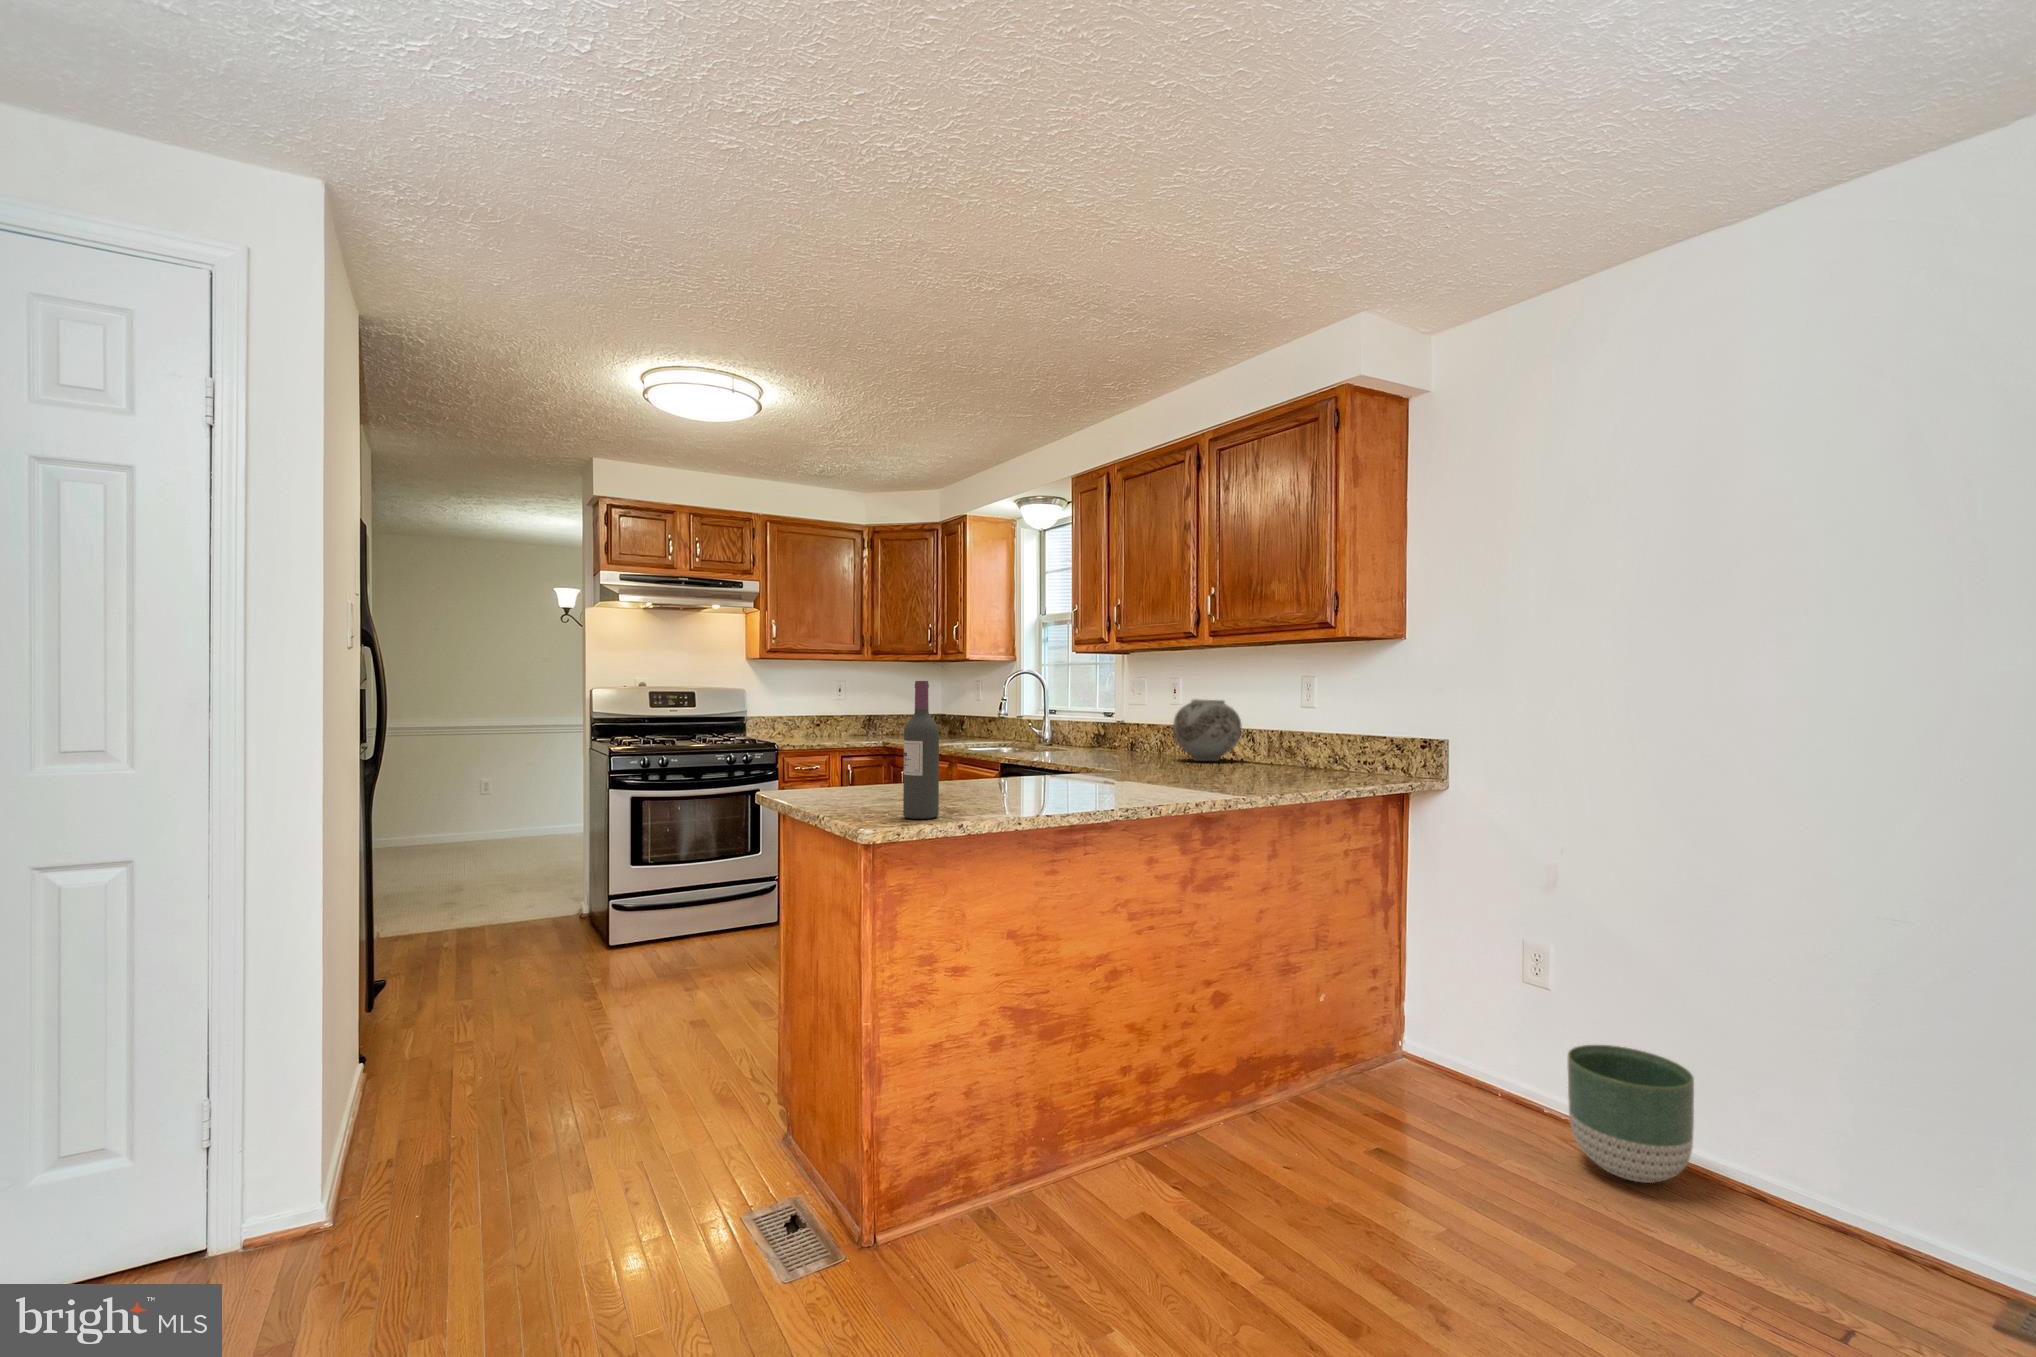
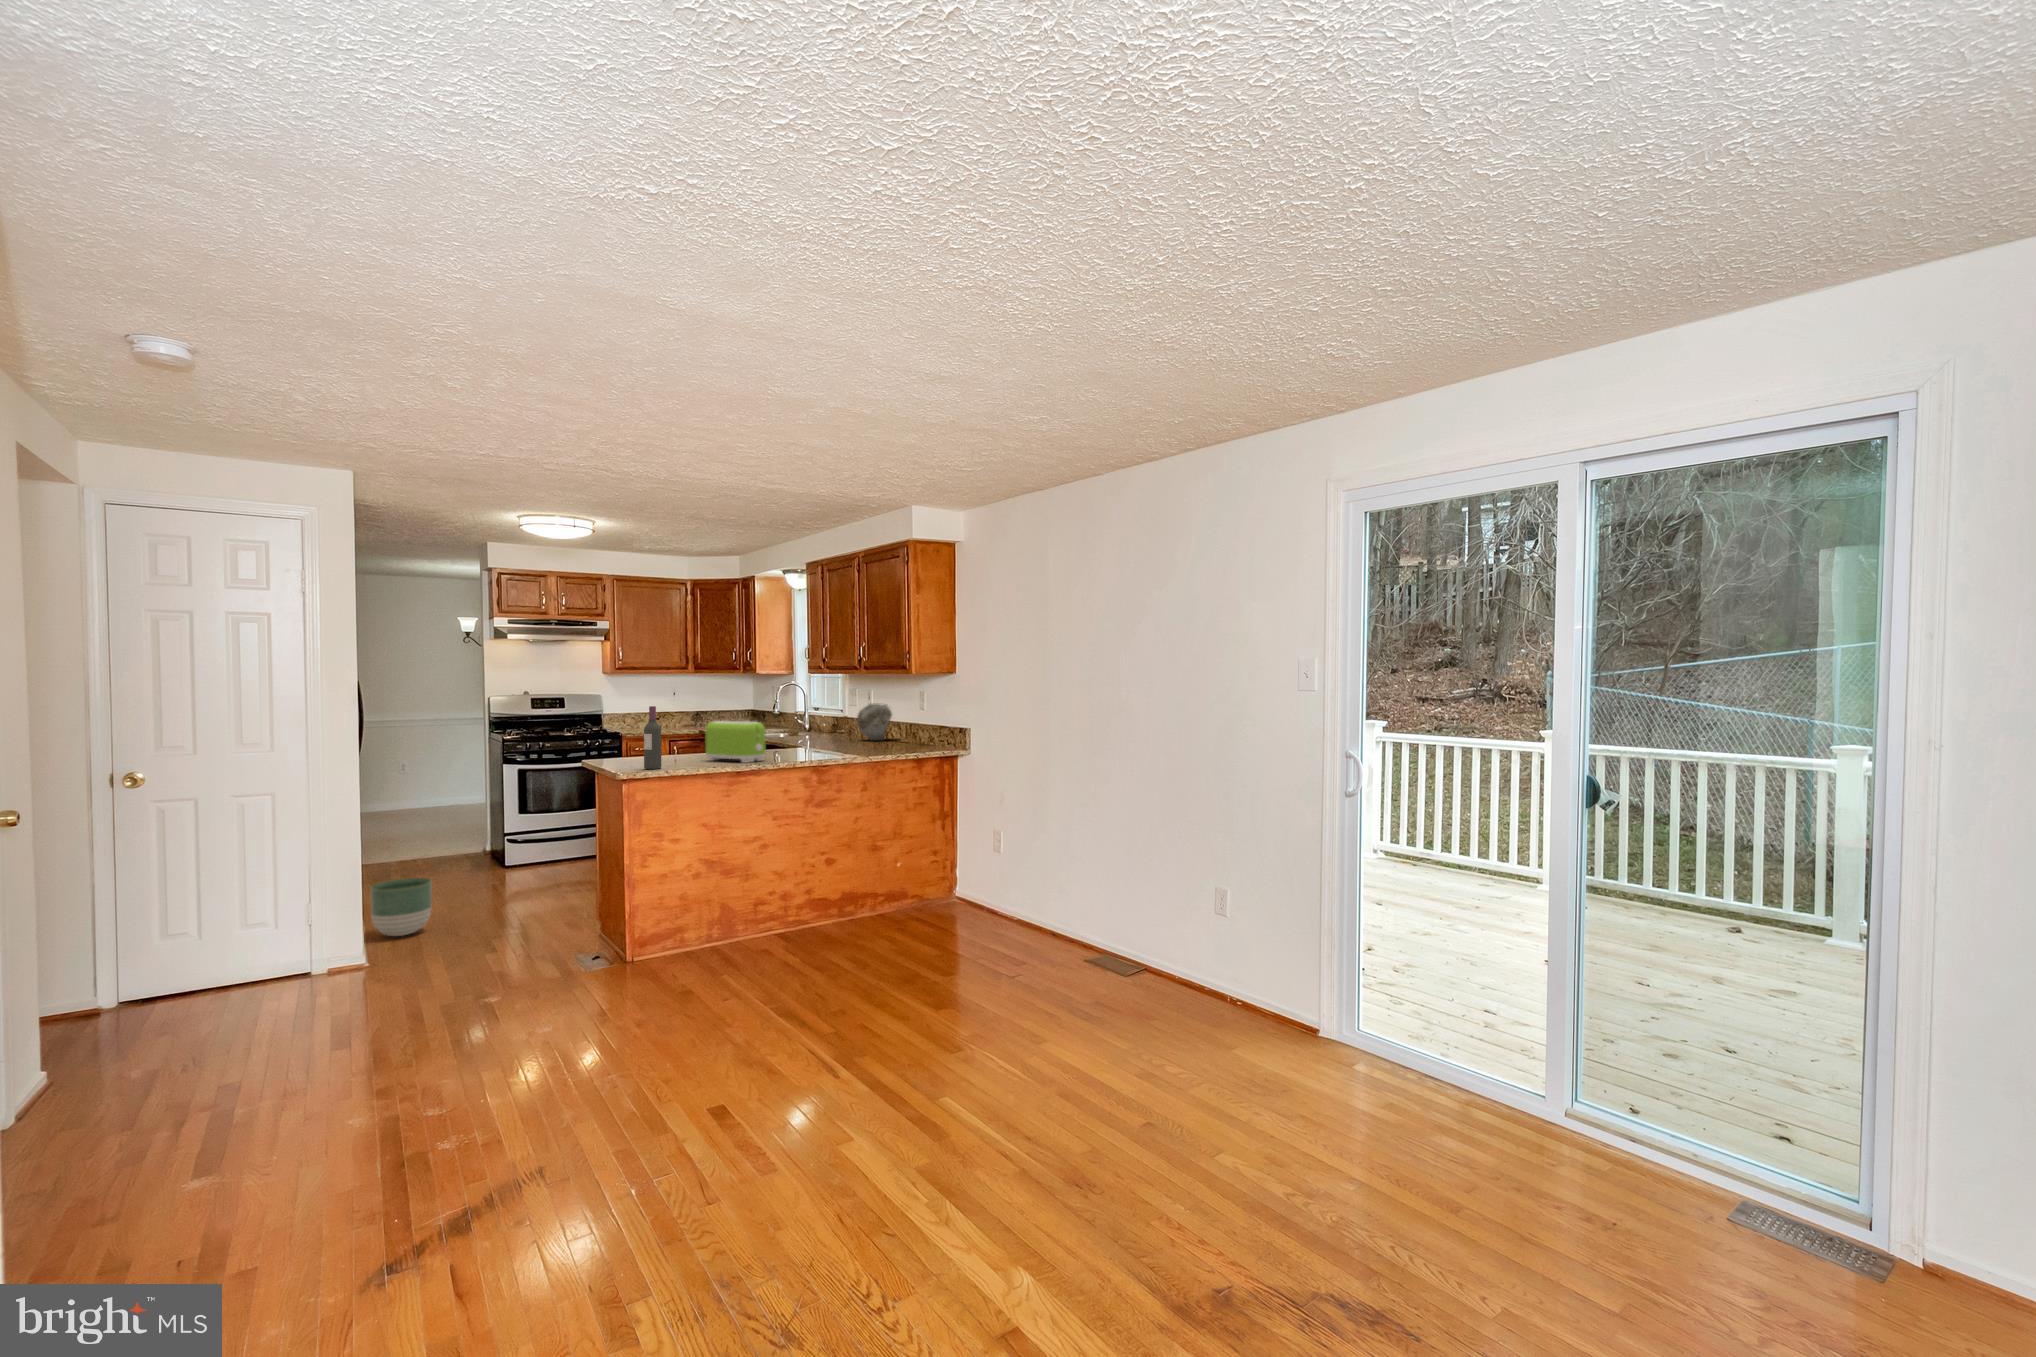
toaster: none [997,719,1119,805] -> present [705,721,765,763]
planter: present [1568,1045,1694,1183] -> present [370,878,432,936]

